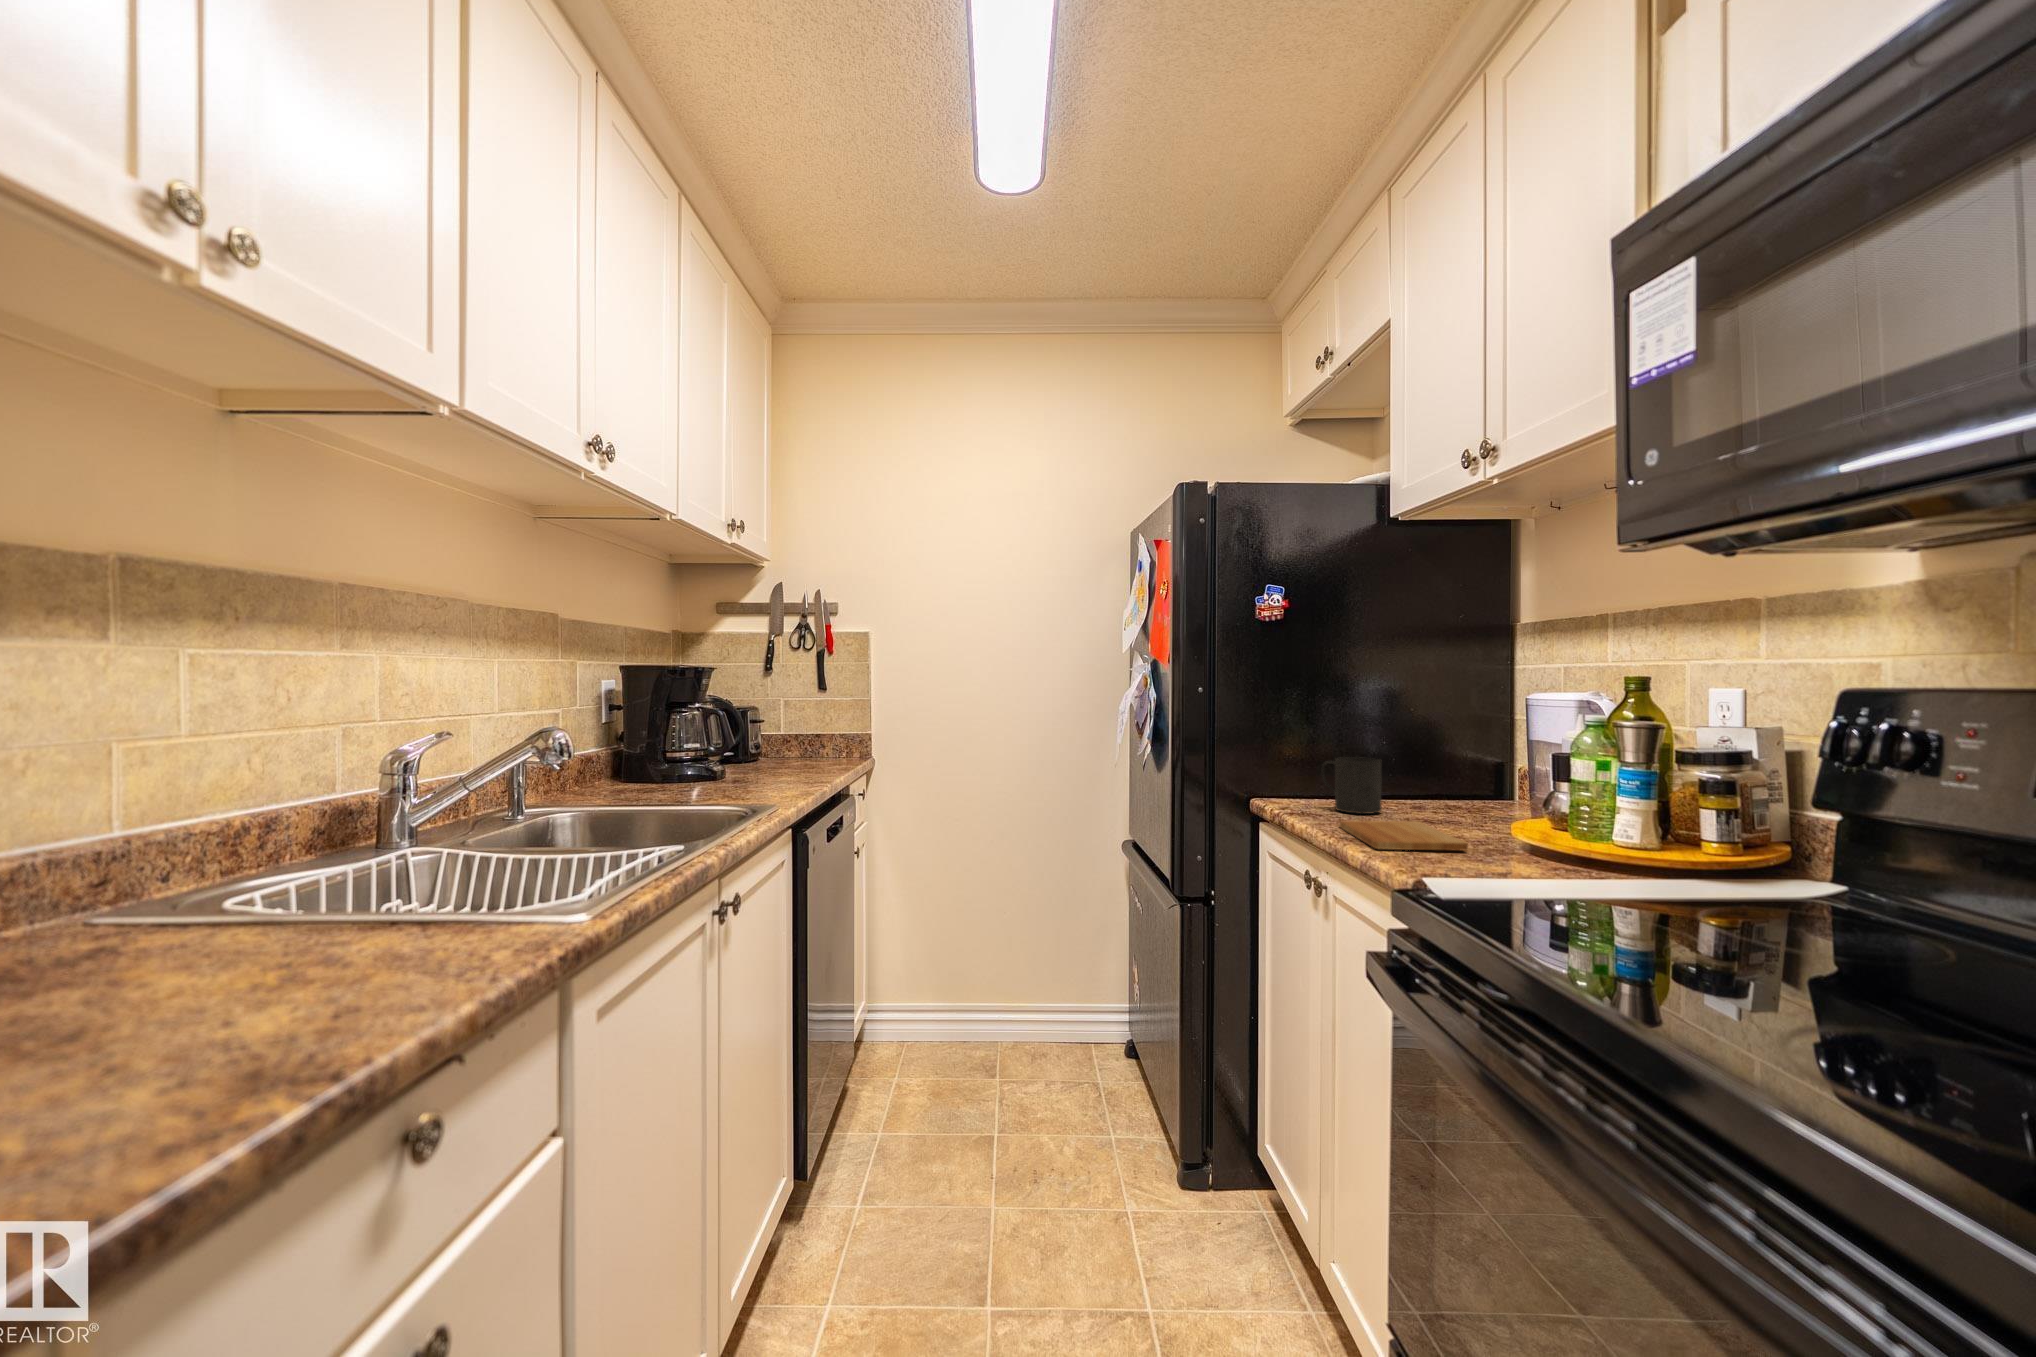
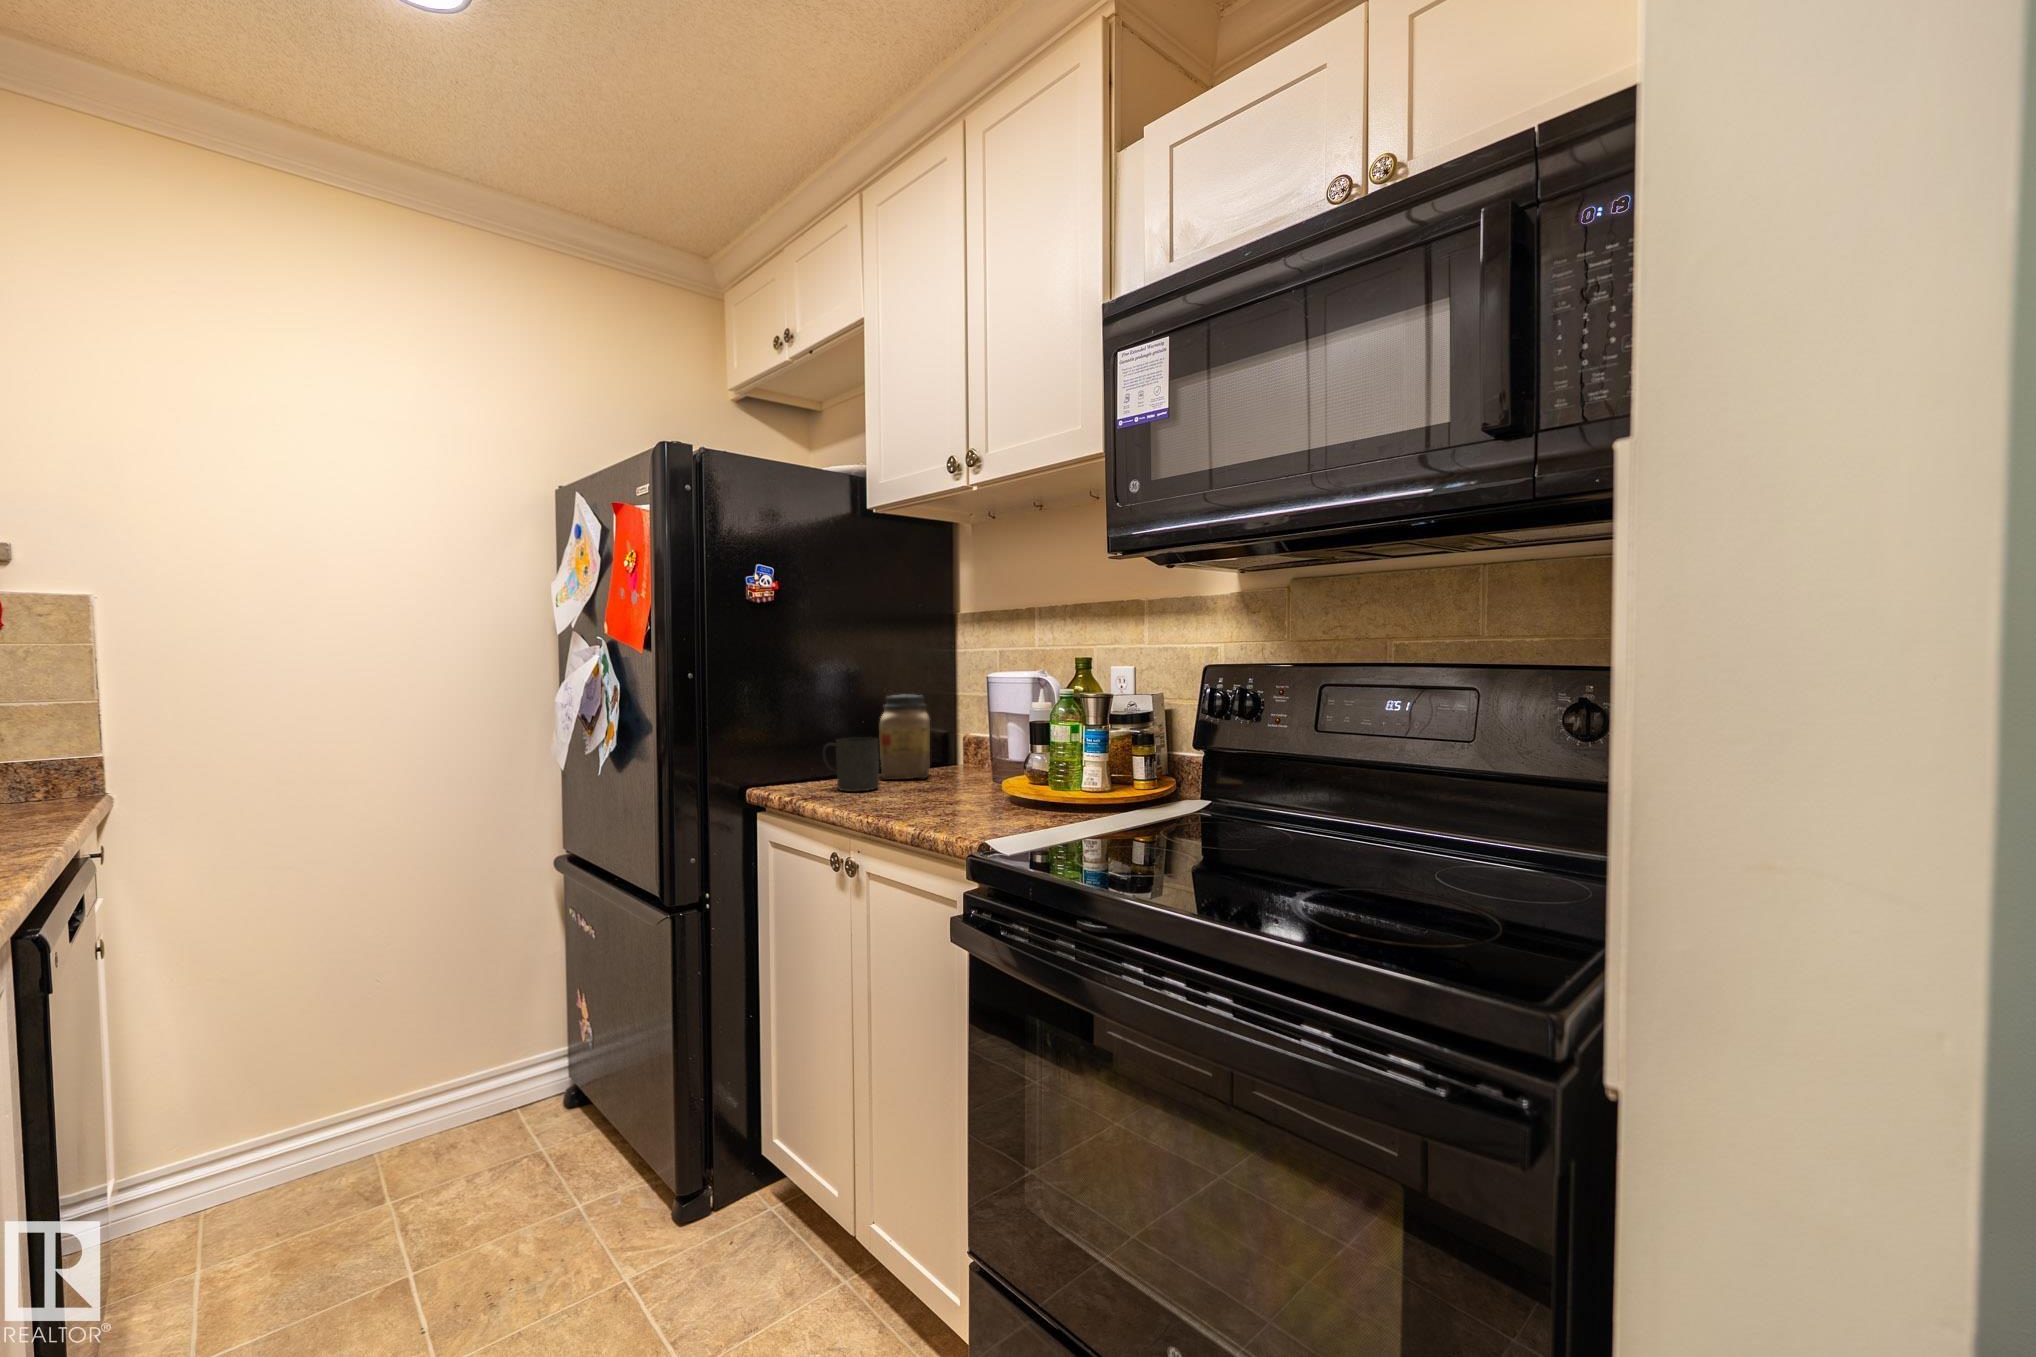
jar: none [1394,716,1459,809] -> present [880,695,930,779]
cutting board: present [1339,821,1468,850] -> none [860,792,983,822]

